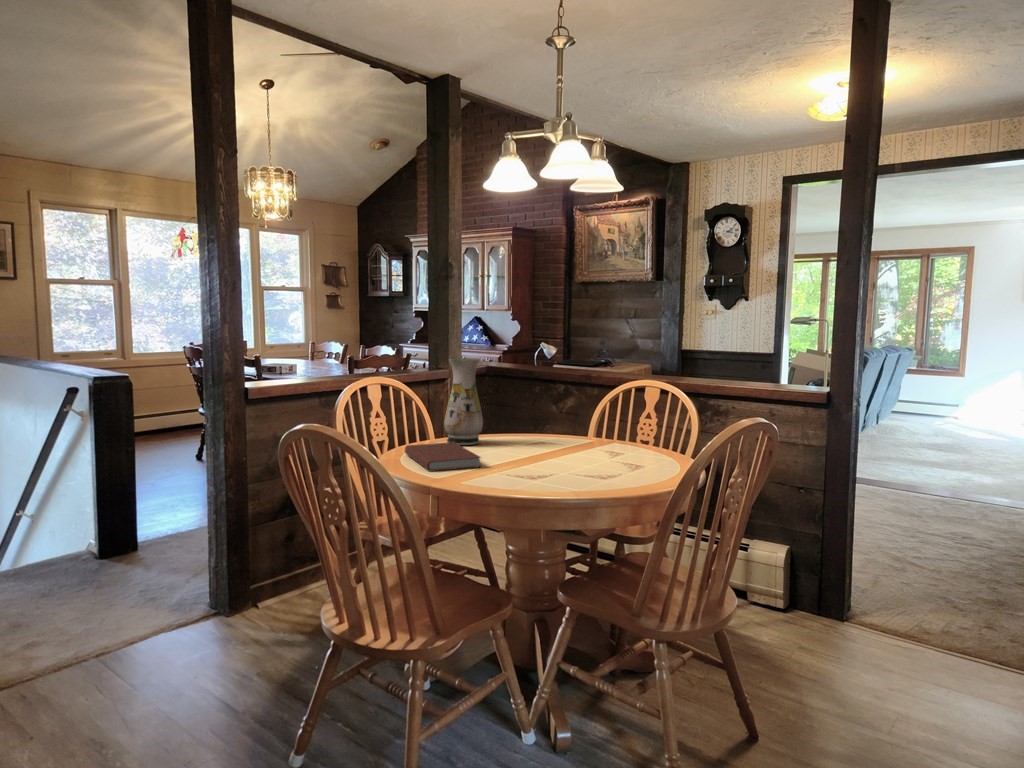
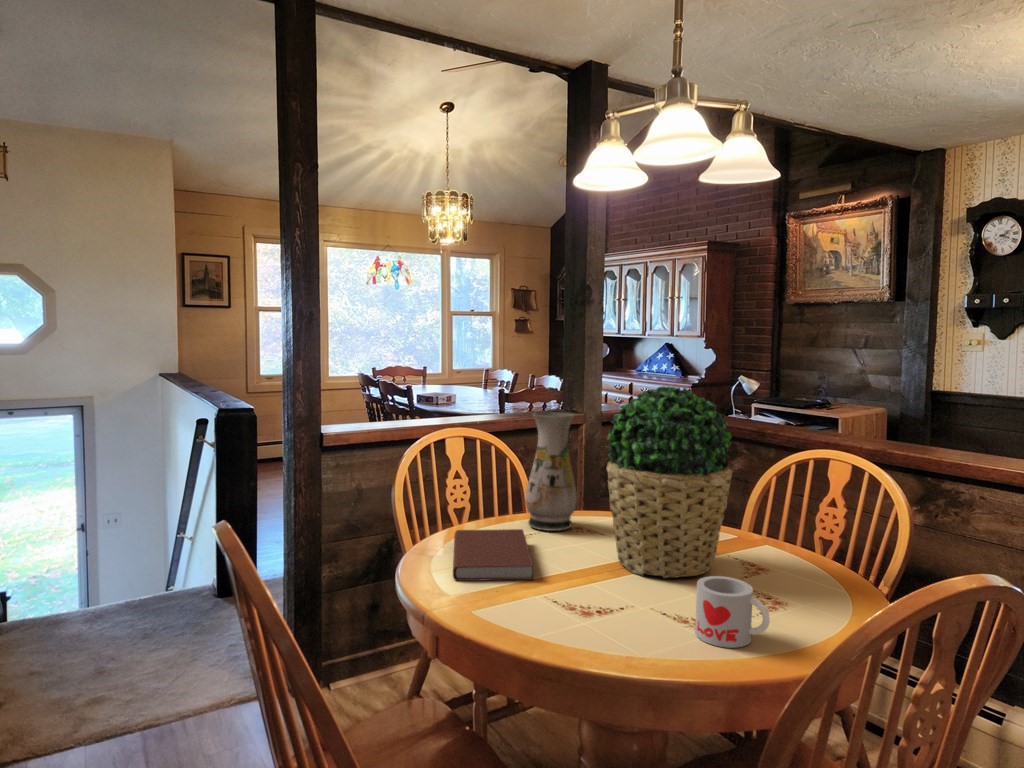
potted plant: none [516,333,601,460] -> present [606,386,732,578]
mug: none [599,445,643,482] -> present [695,576,770,648]

